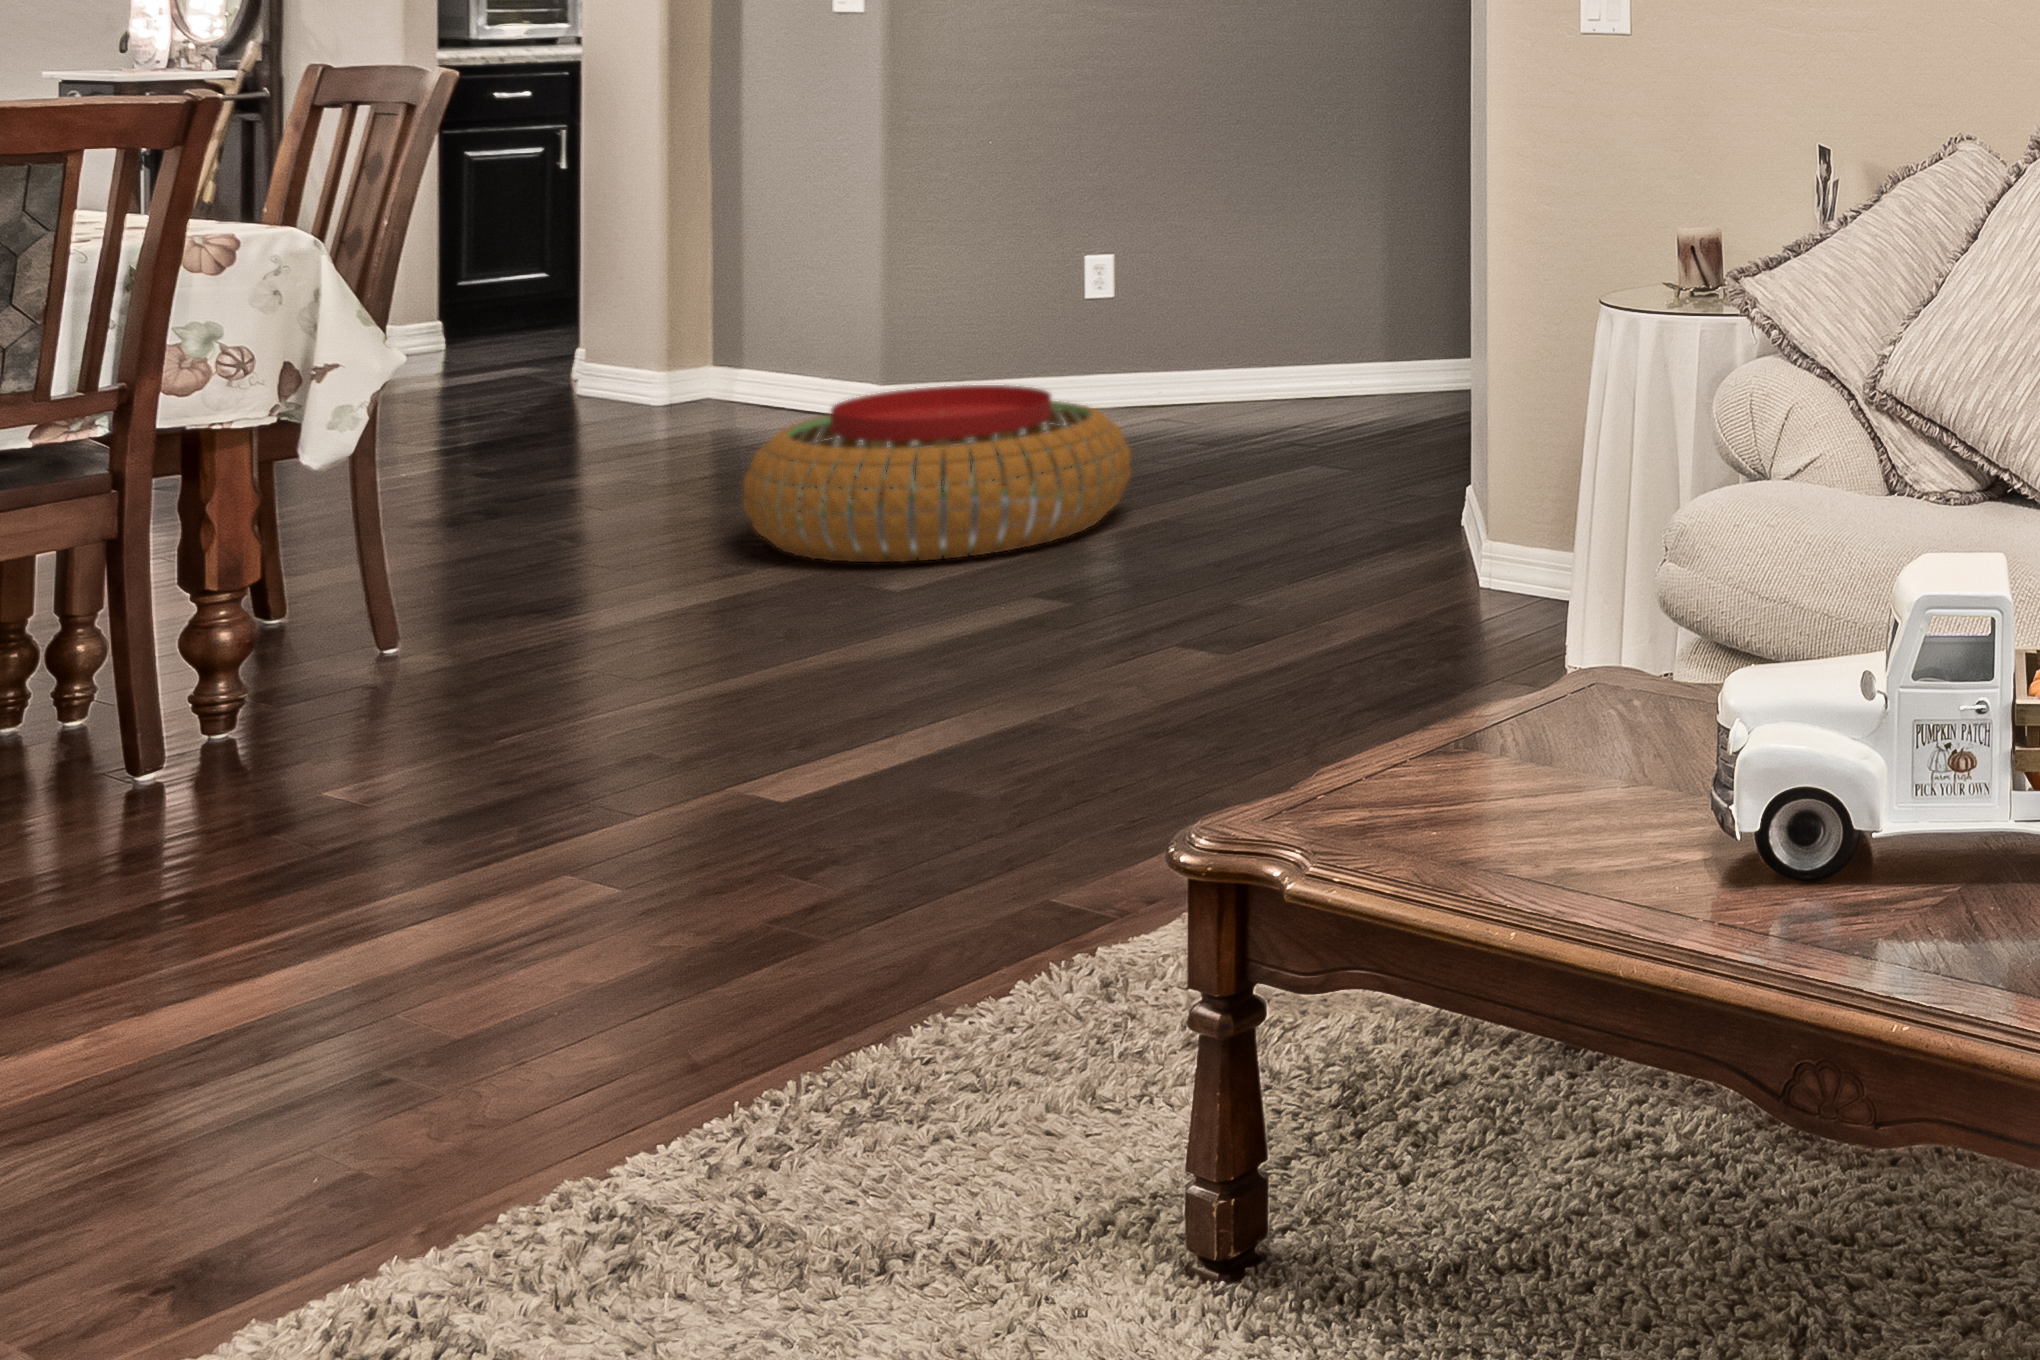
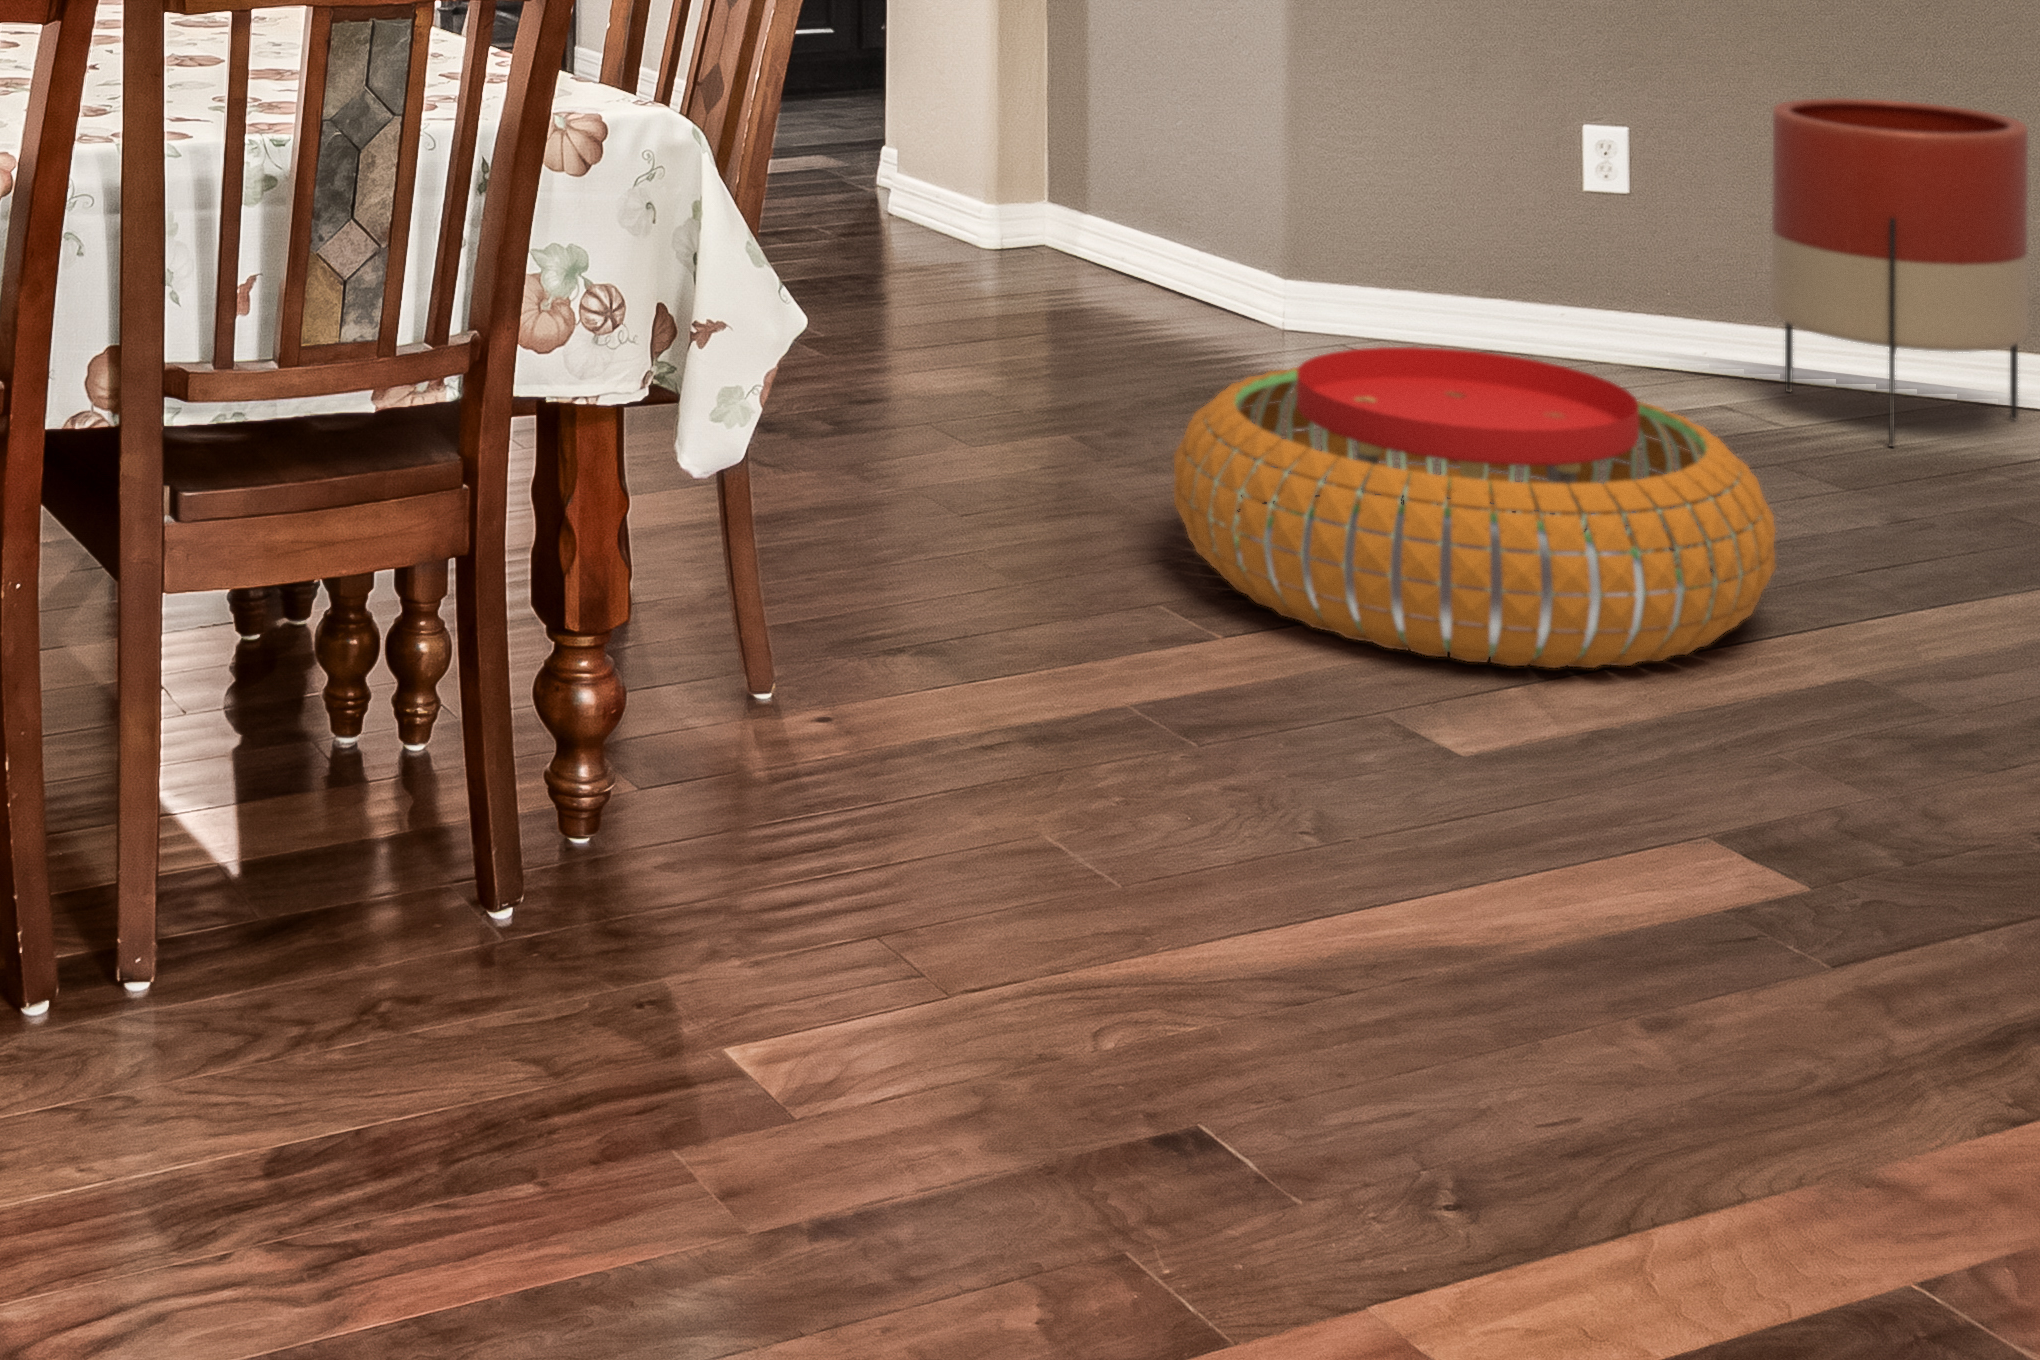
planter: none [1187,225,1332,430] -> present [1771,98,2028,446]

